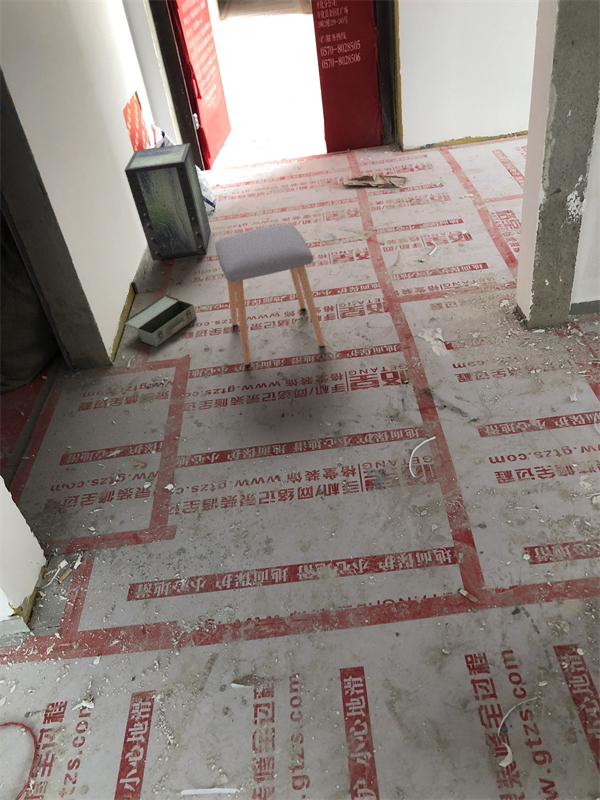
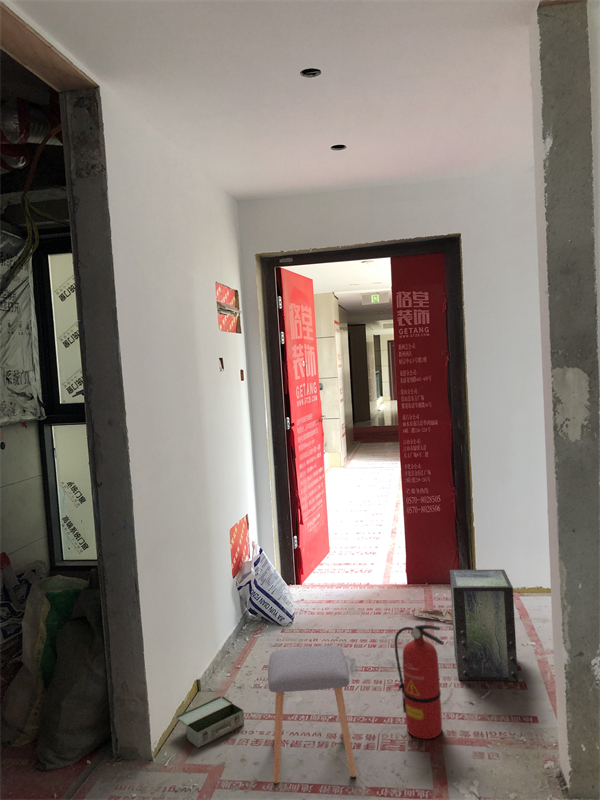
storage box: present [125,143,211,260] -> present [450,570,518,681]
fire extinguisher: none [349,185,405,301] -> present [395,625,443,739]

